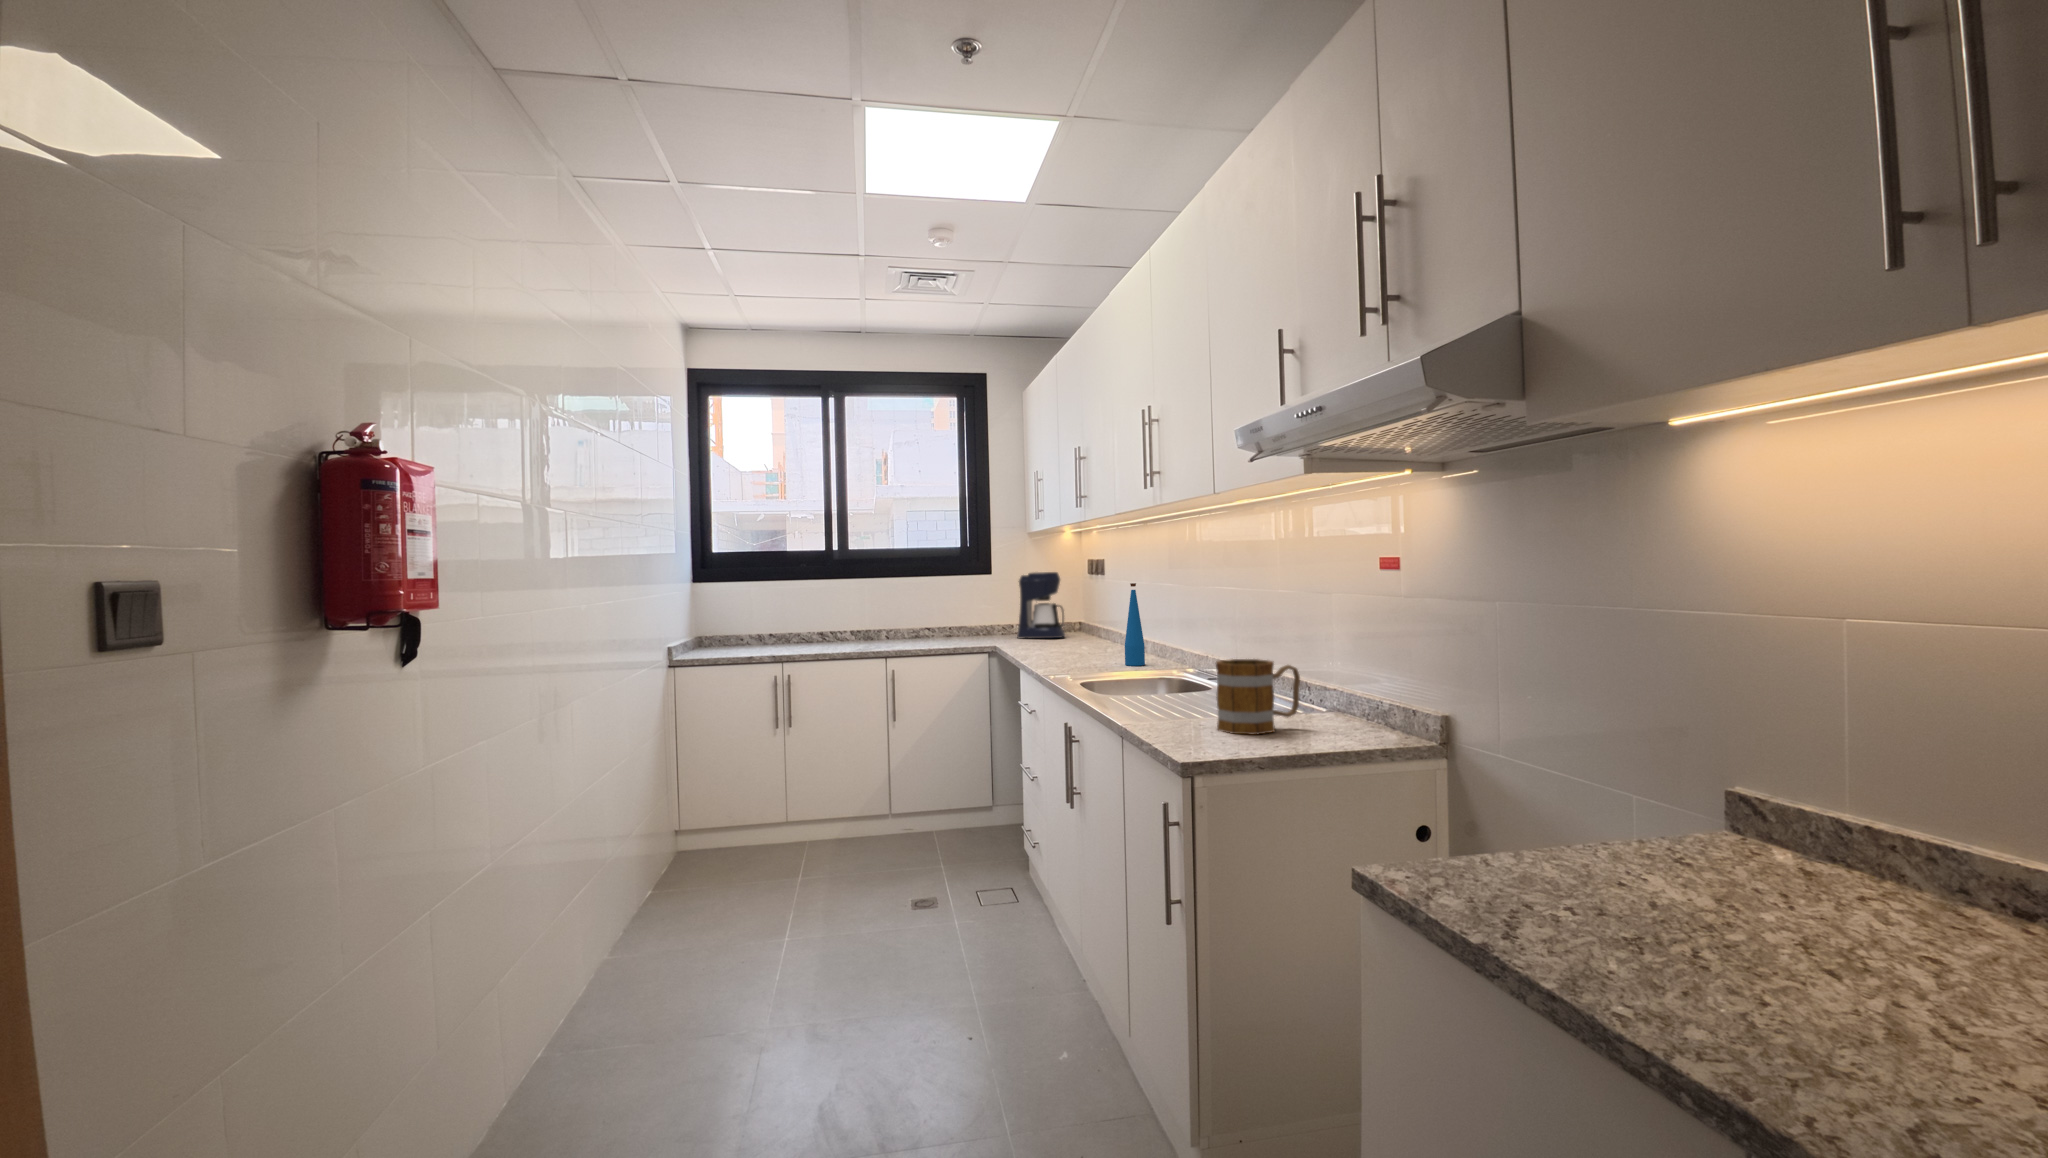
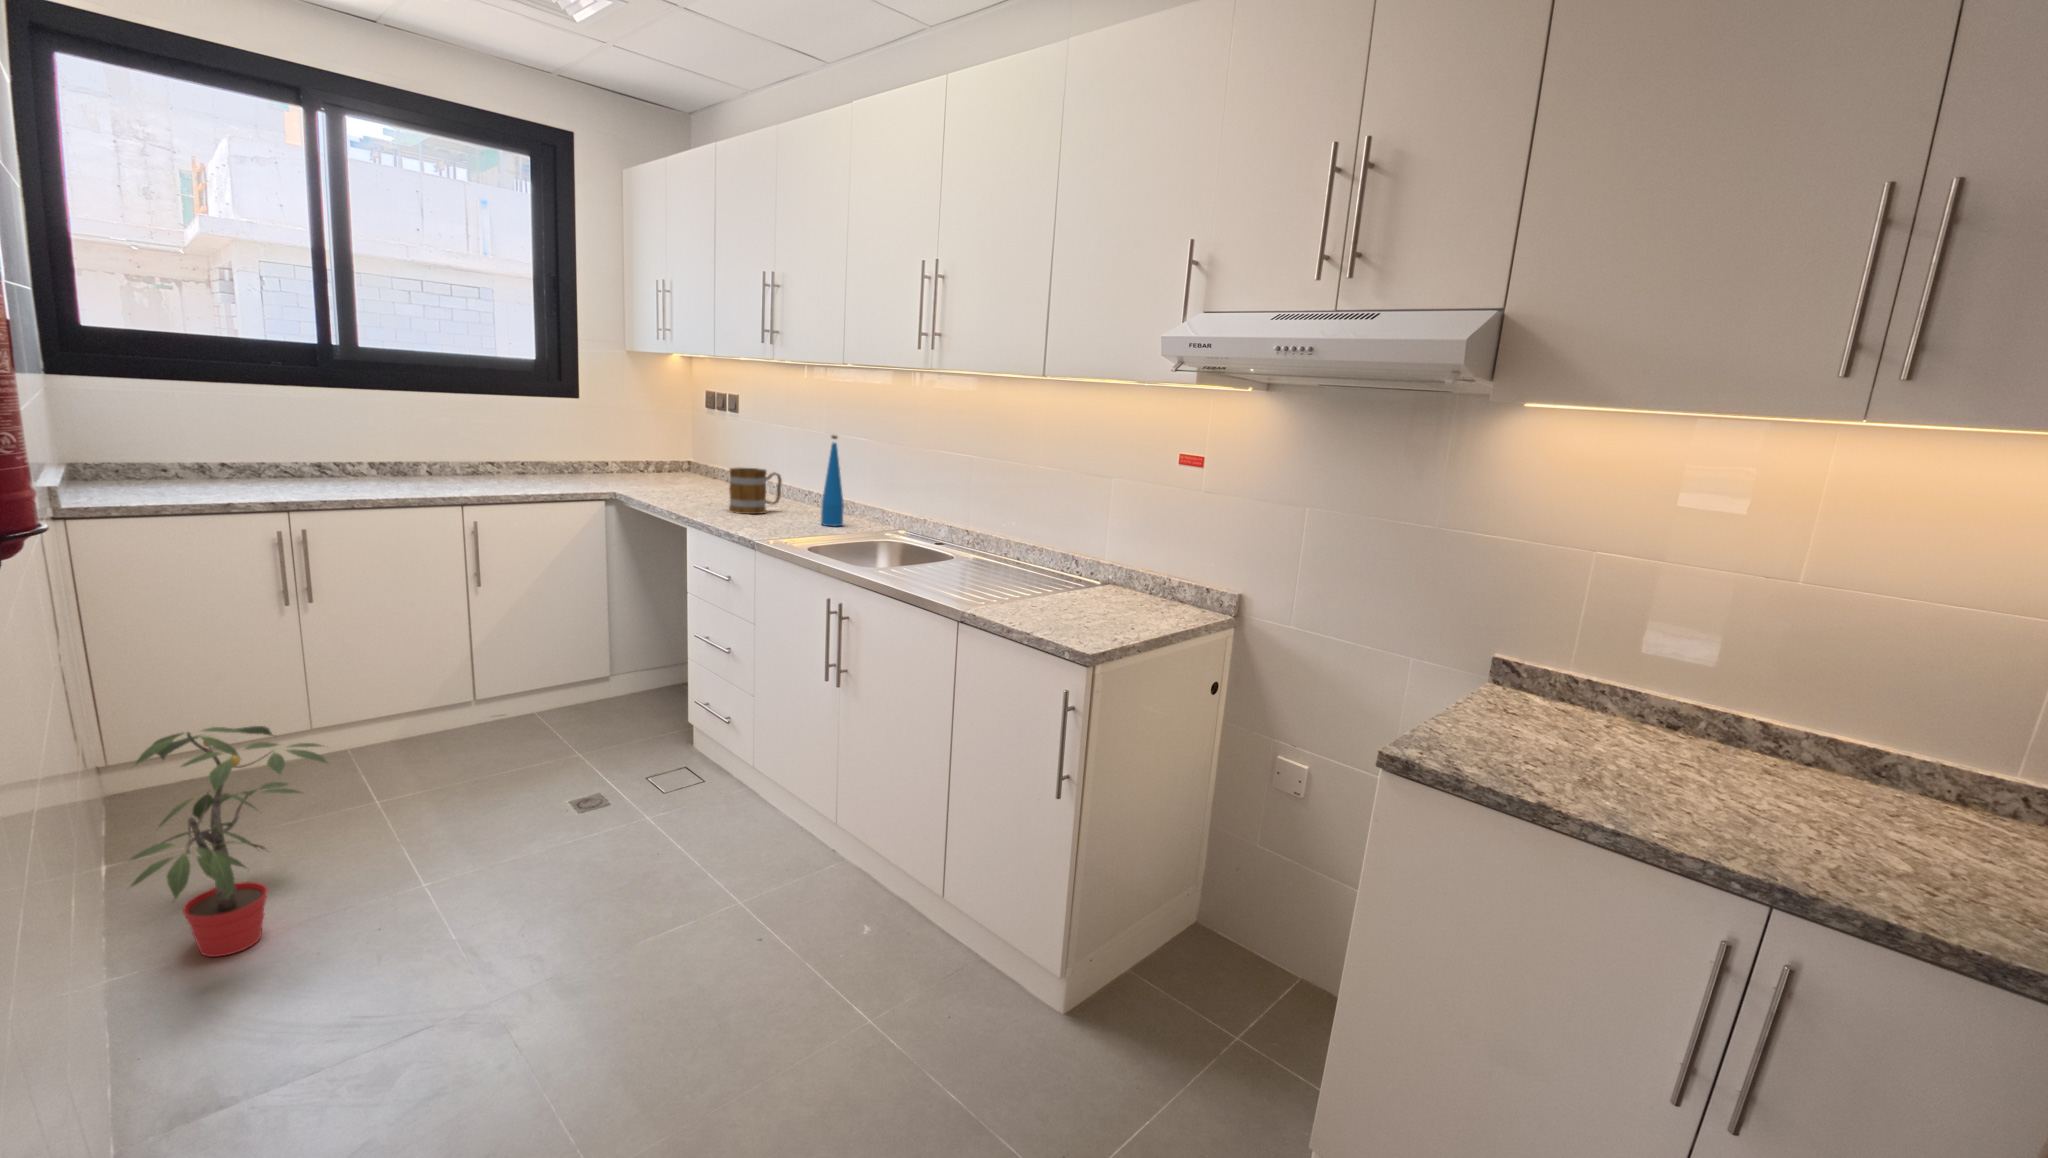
coffee maker: present [1017,572,1066,639] -> none [615,398,678,481]
mug: present [1216,659,1300,734] -> present [729,468,782,514]
potted plant: none [612,794,739,956] -> present [128,726,327,957]

